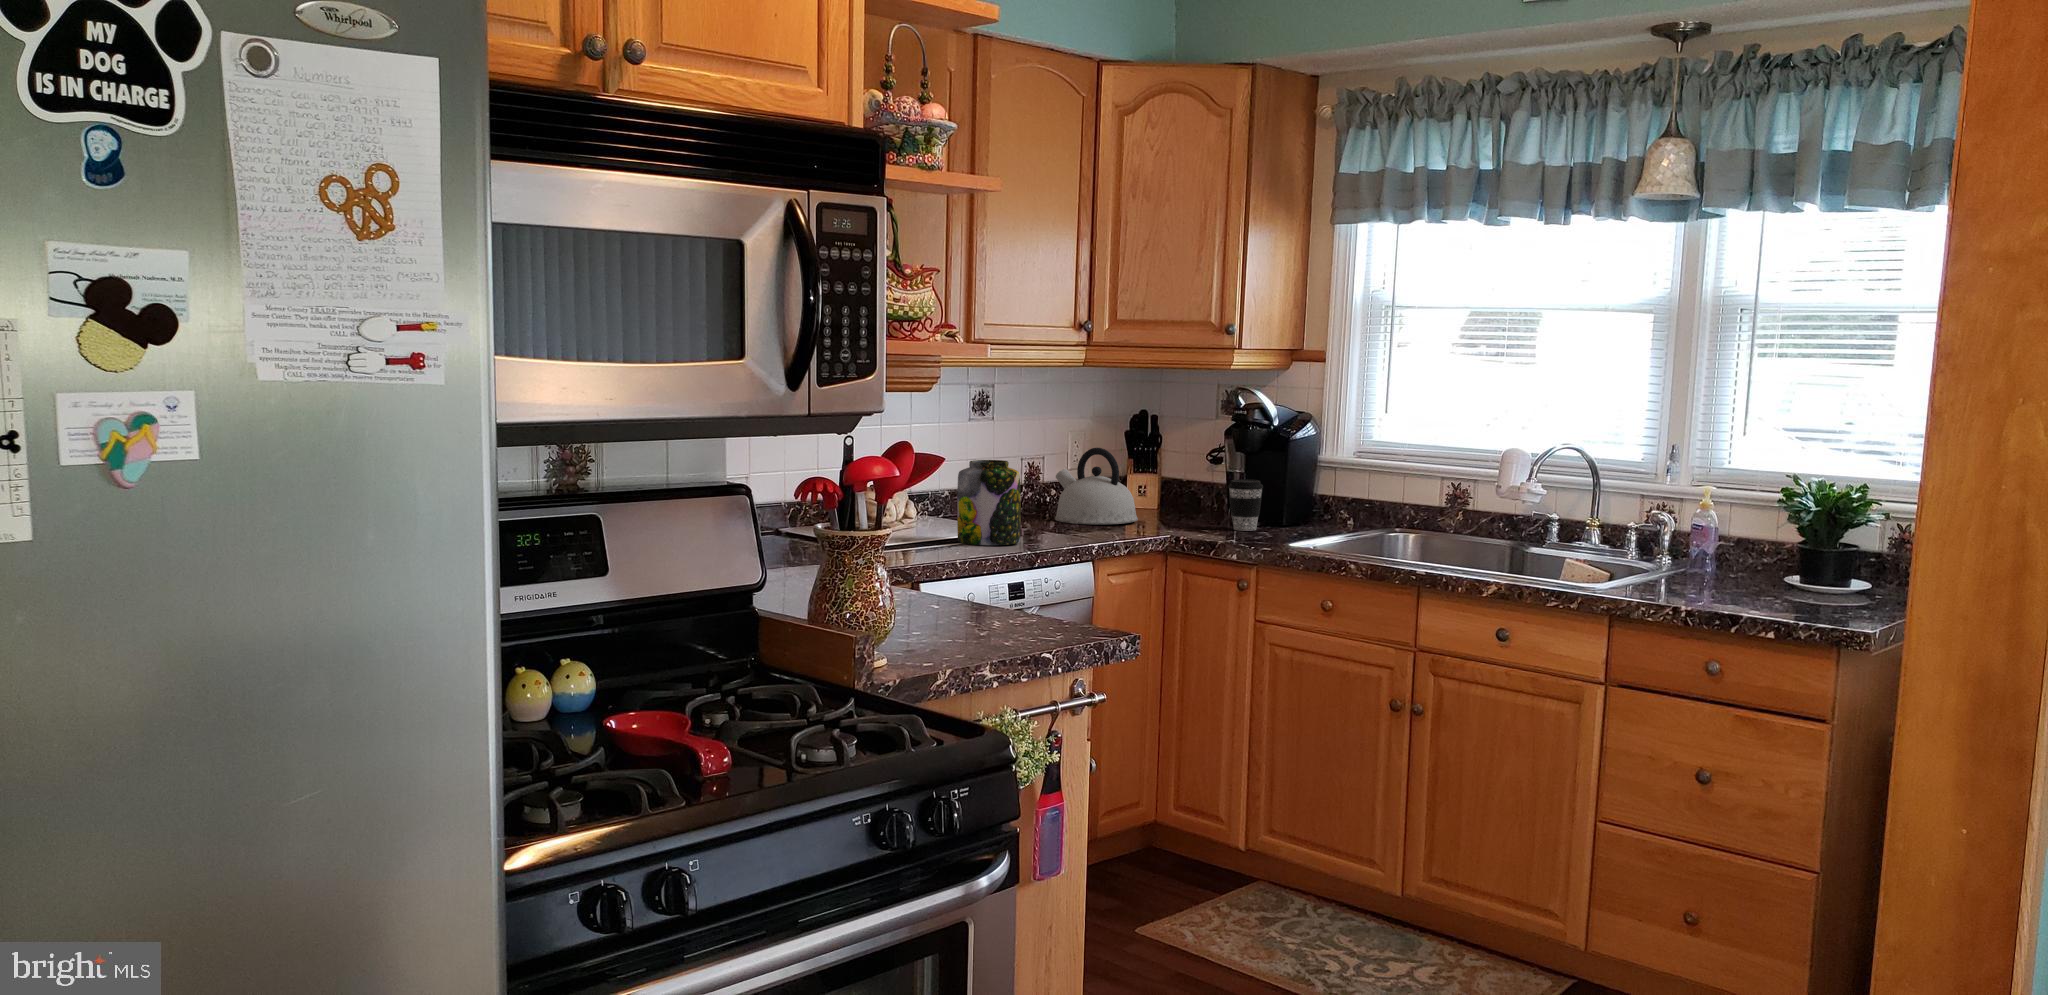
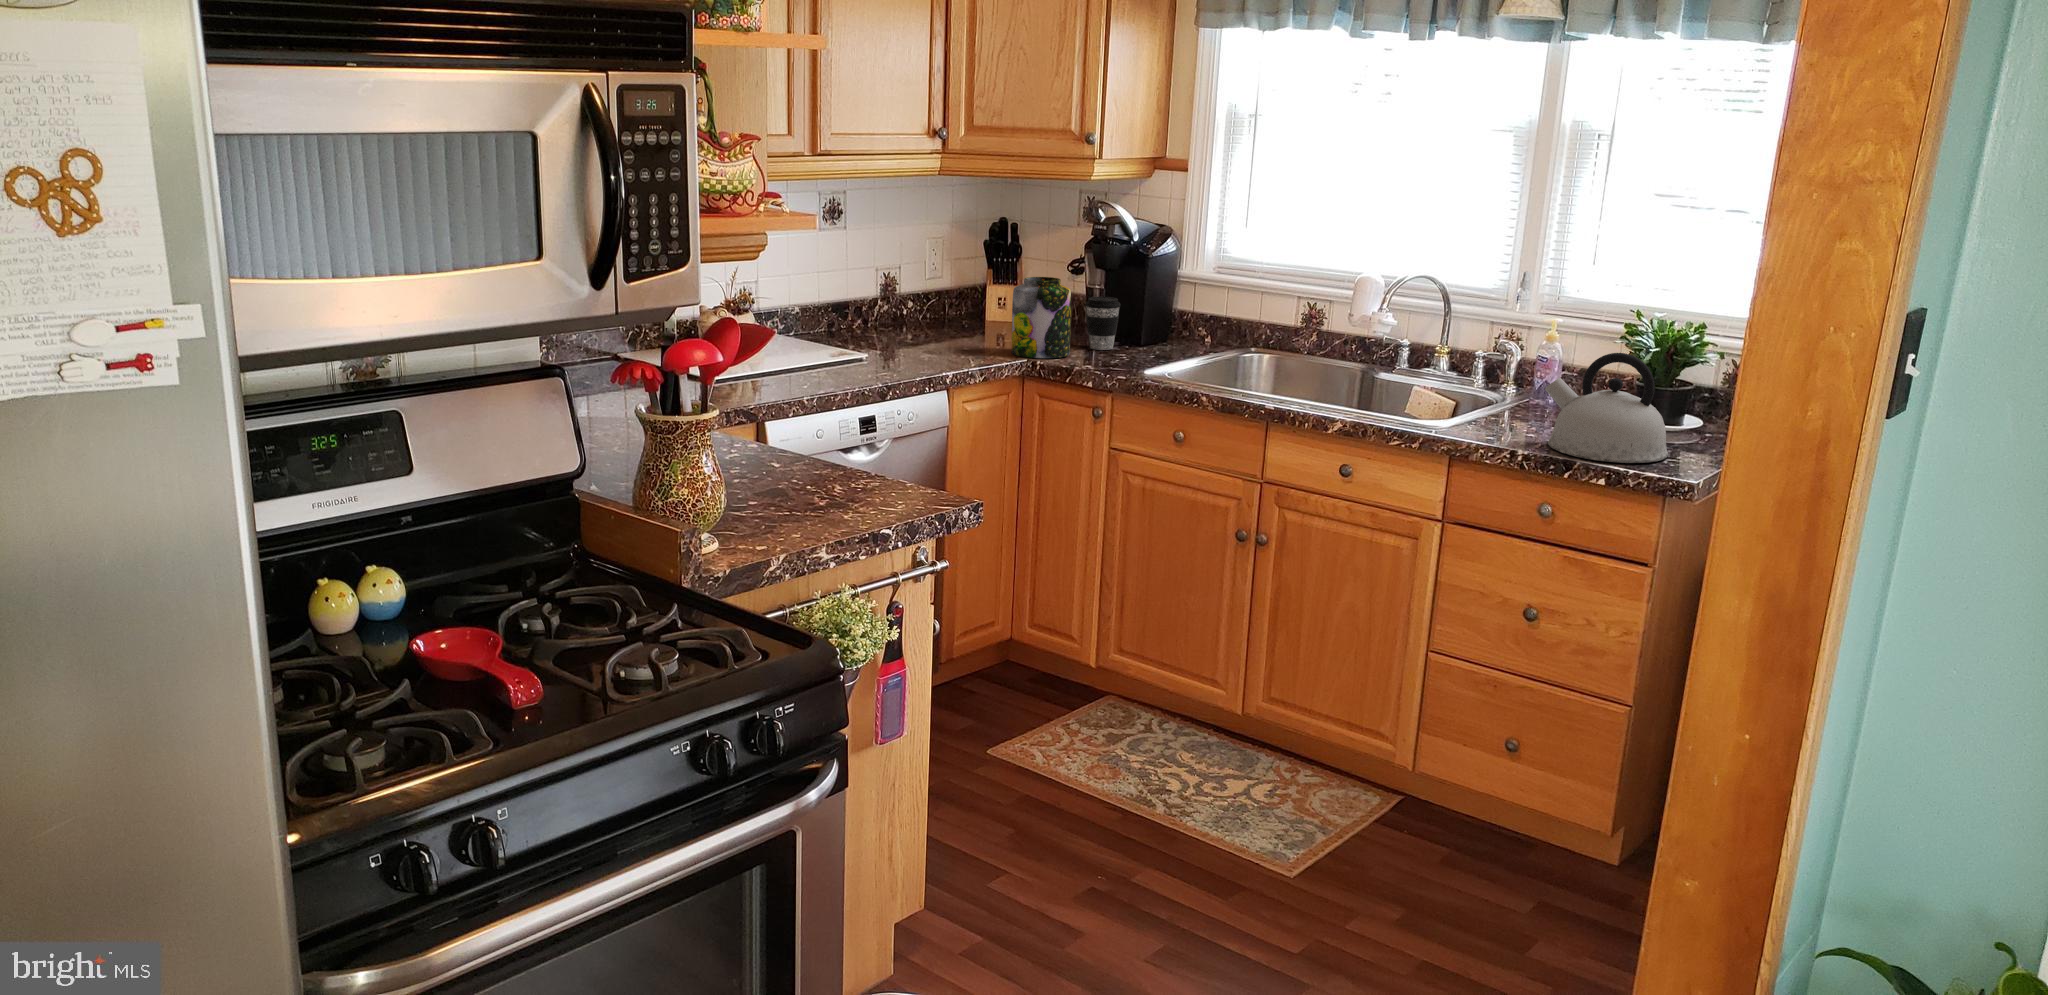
kettle: present [1055,448,1138,524] -> present [1545,353,1668,463]
jar: present [957,460,1021,545] -> present [1012,277,1071,358]

